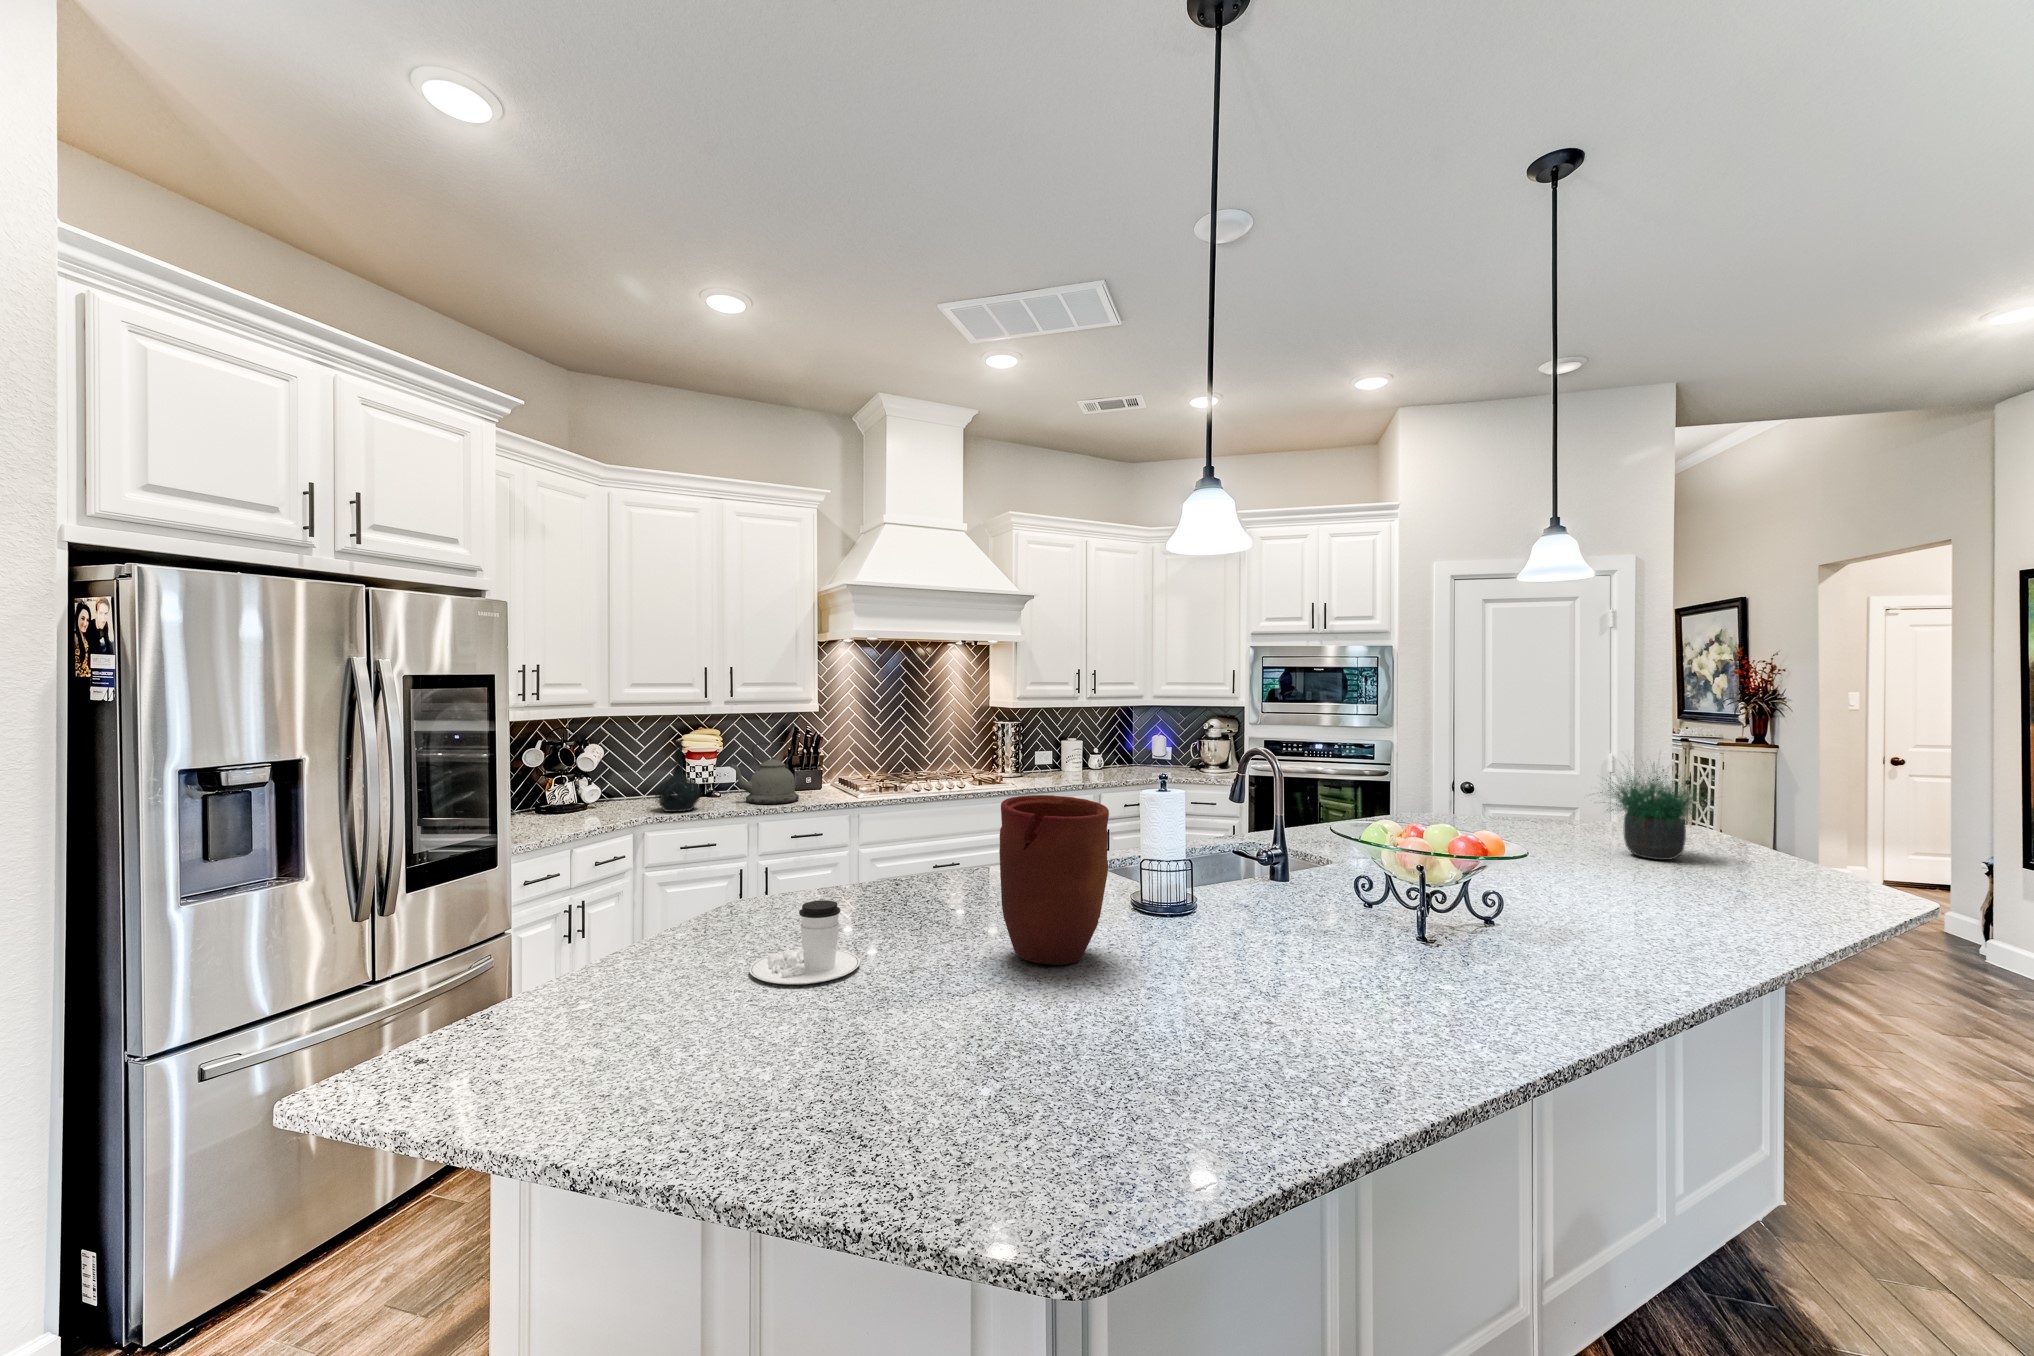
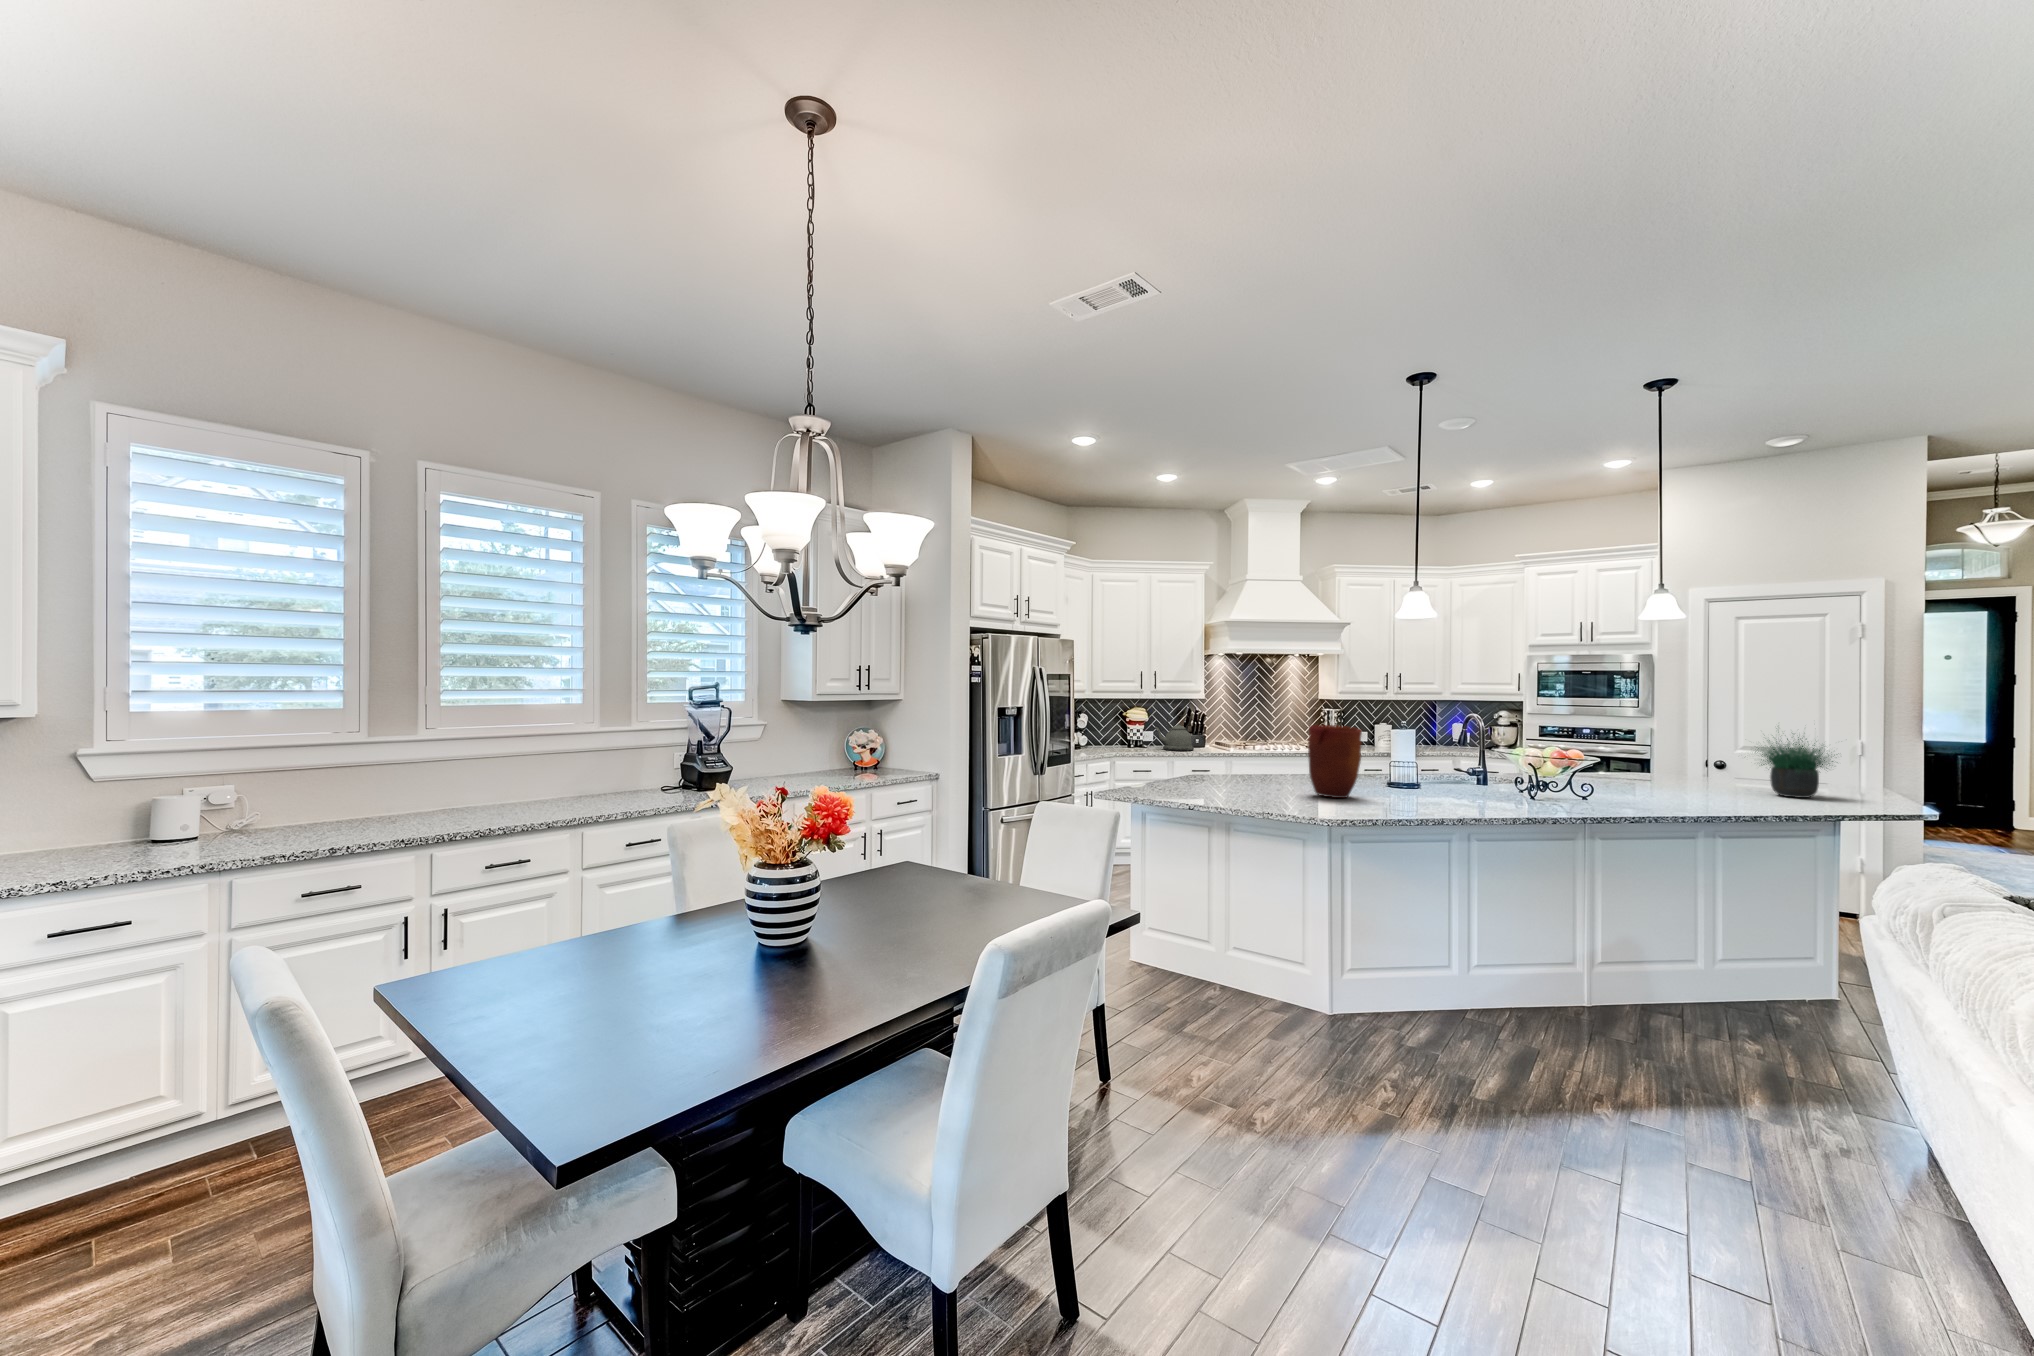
bottle: present [655,740,701,812] -> none [1115,711,1140,751]
coffee cup: present [749,900,860,985] -> none [1197,765,1244,794]

